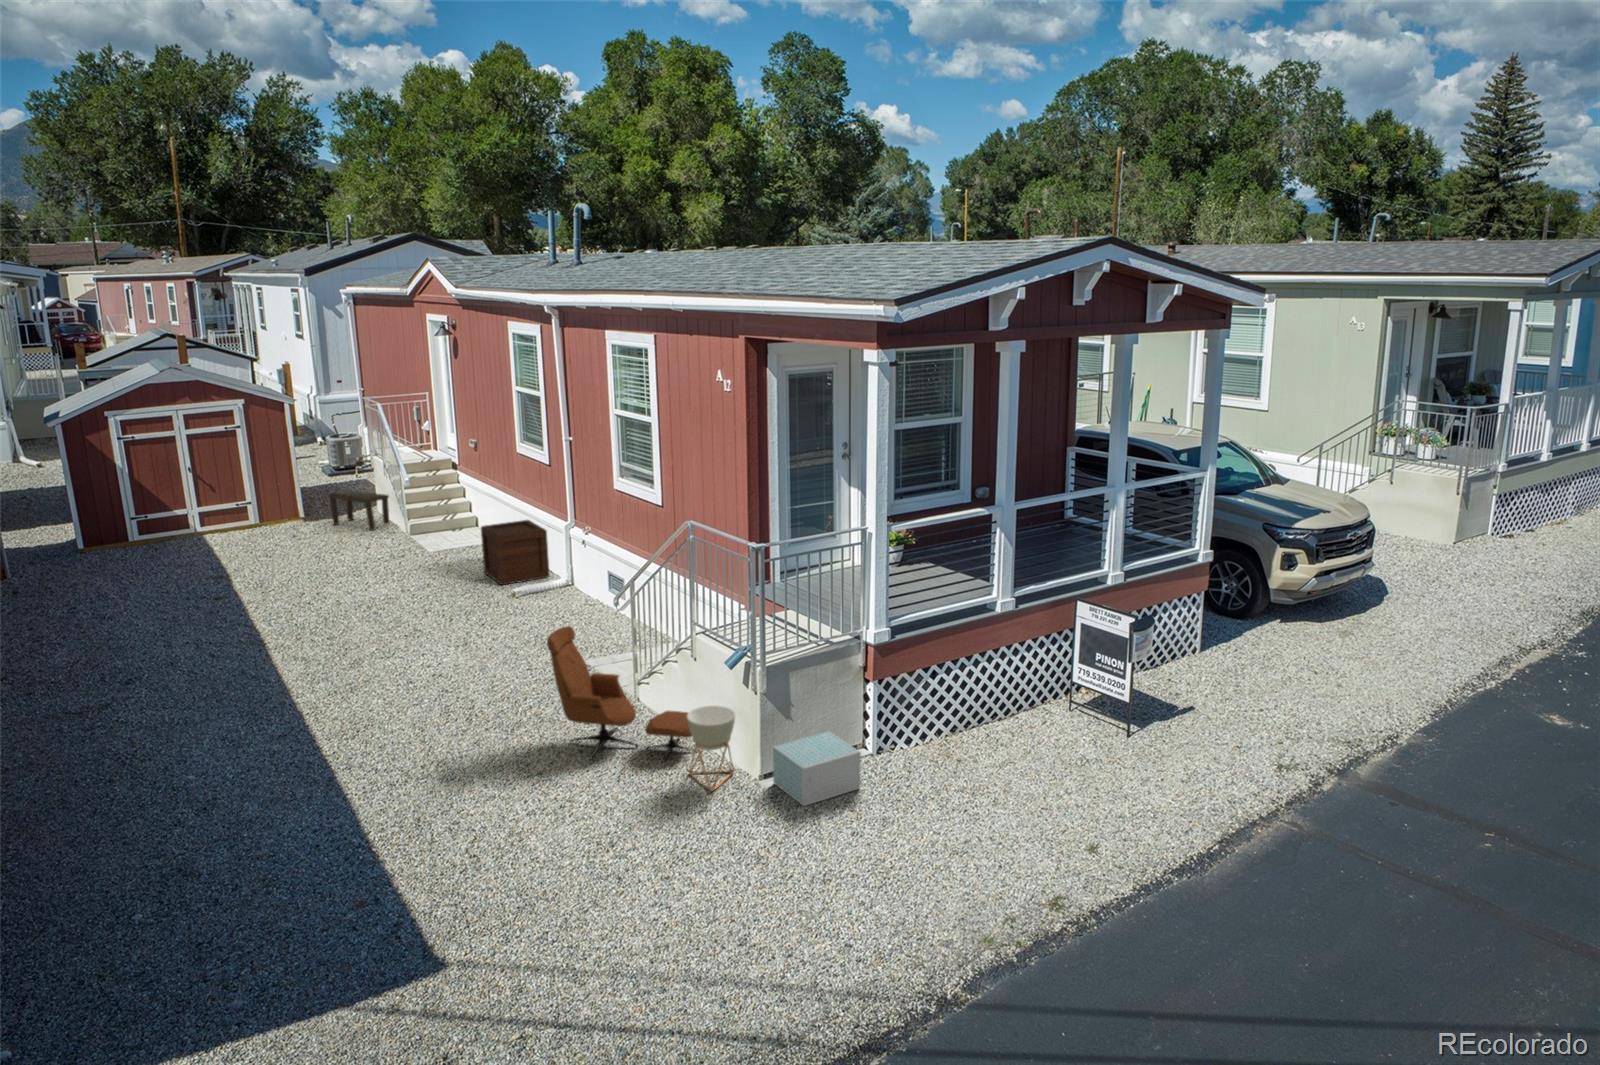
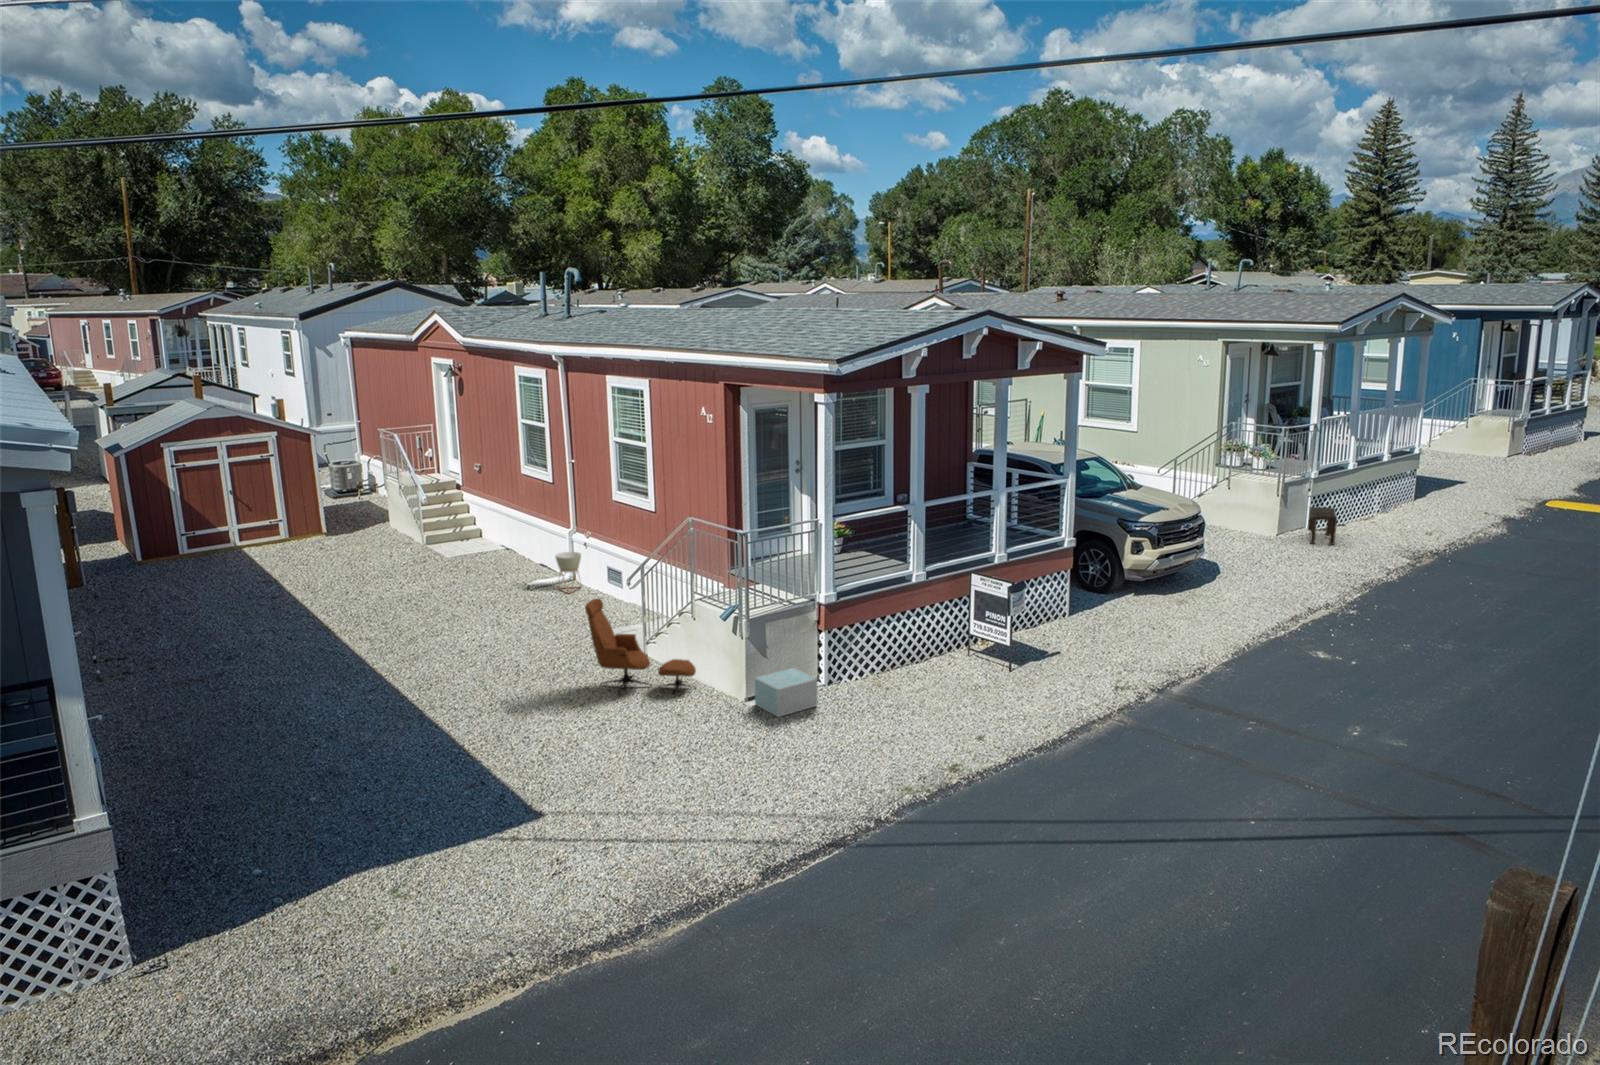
bench: present [329,490,389,530] -> present [1308,507,1337,545]
wooden crate: present [481,520,549,585] -> none [495,529,553,582]
planter: present [687,706,735,791] -> present [555,552,581,593]

